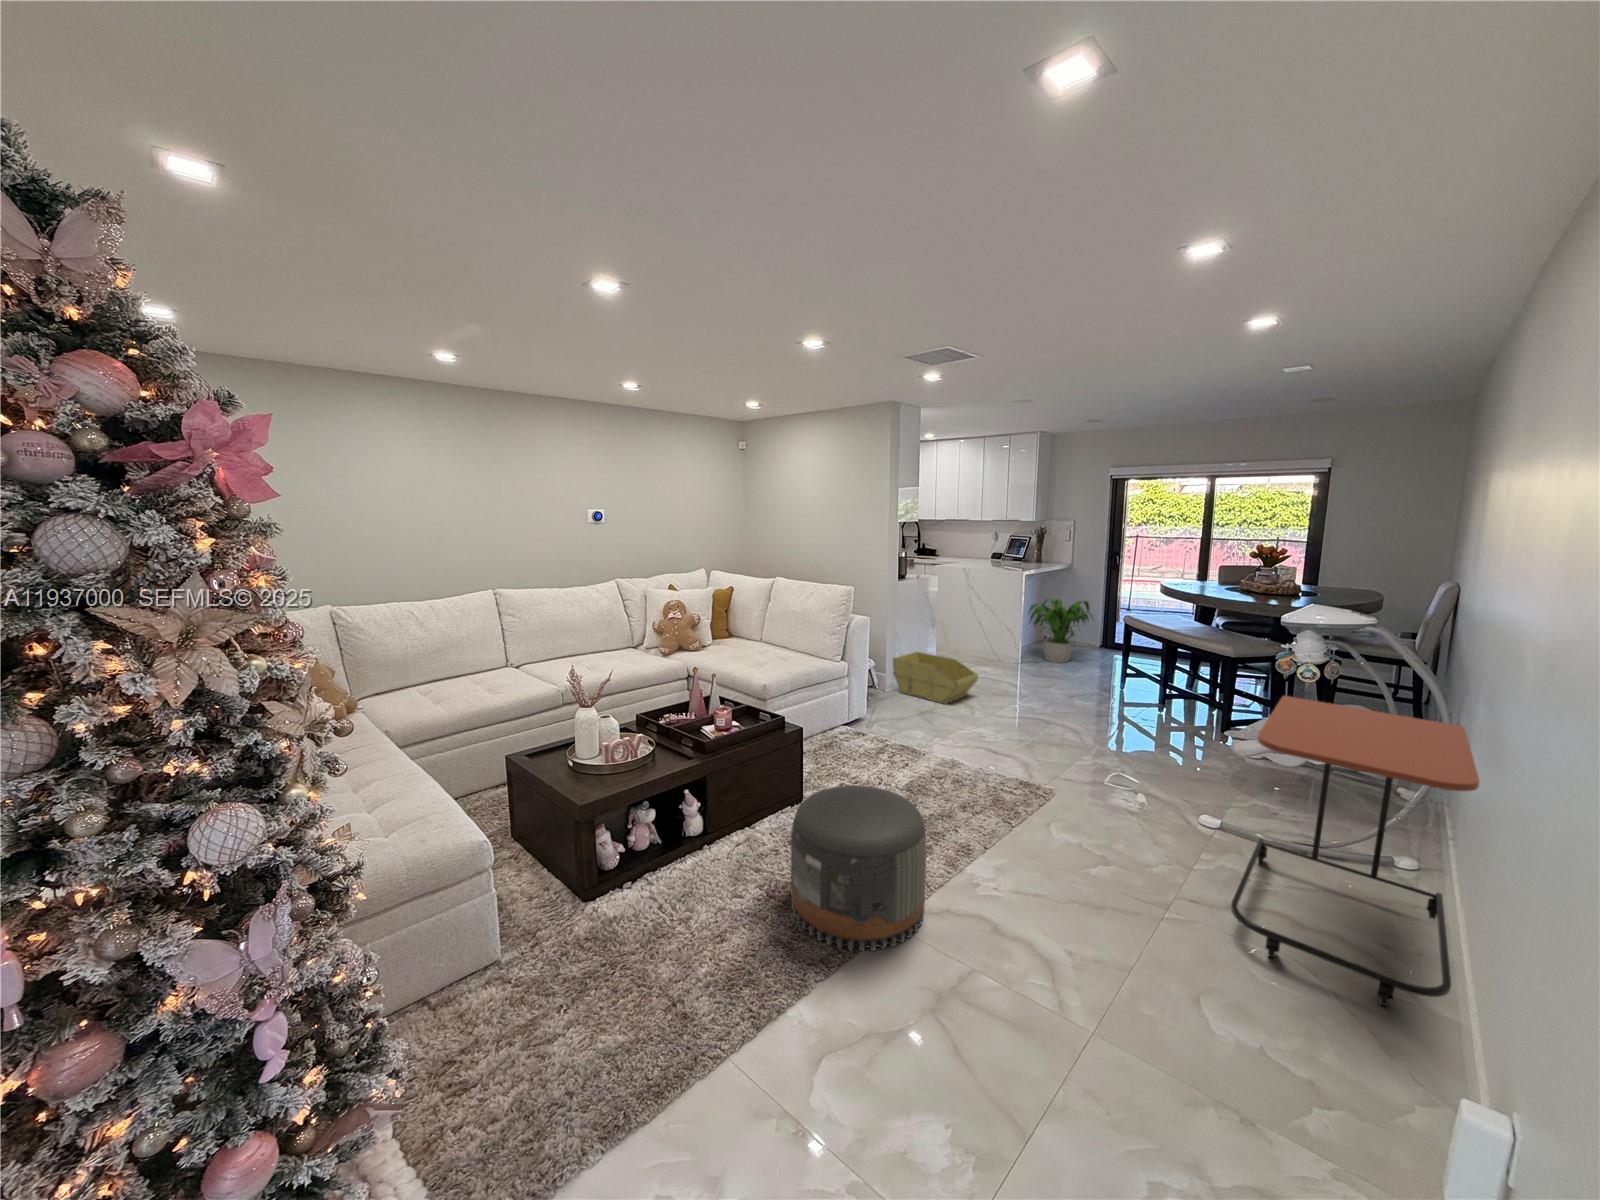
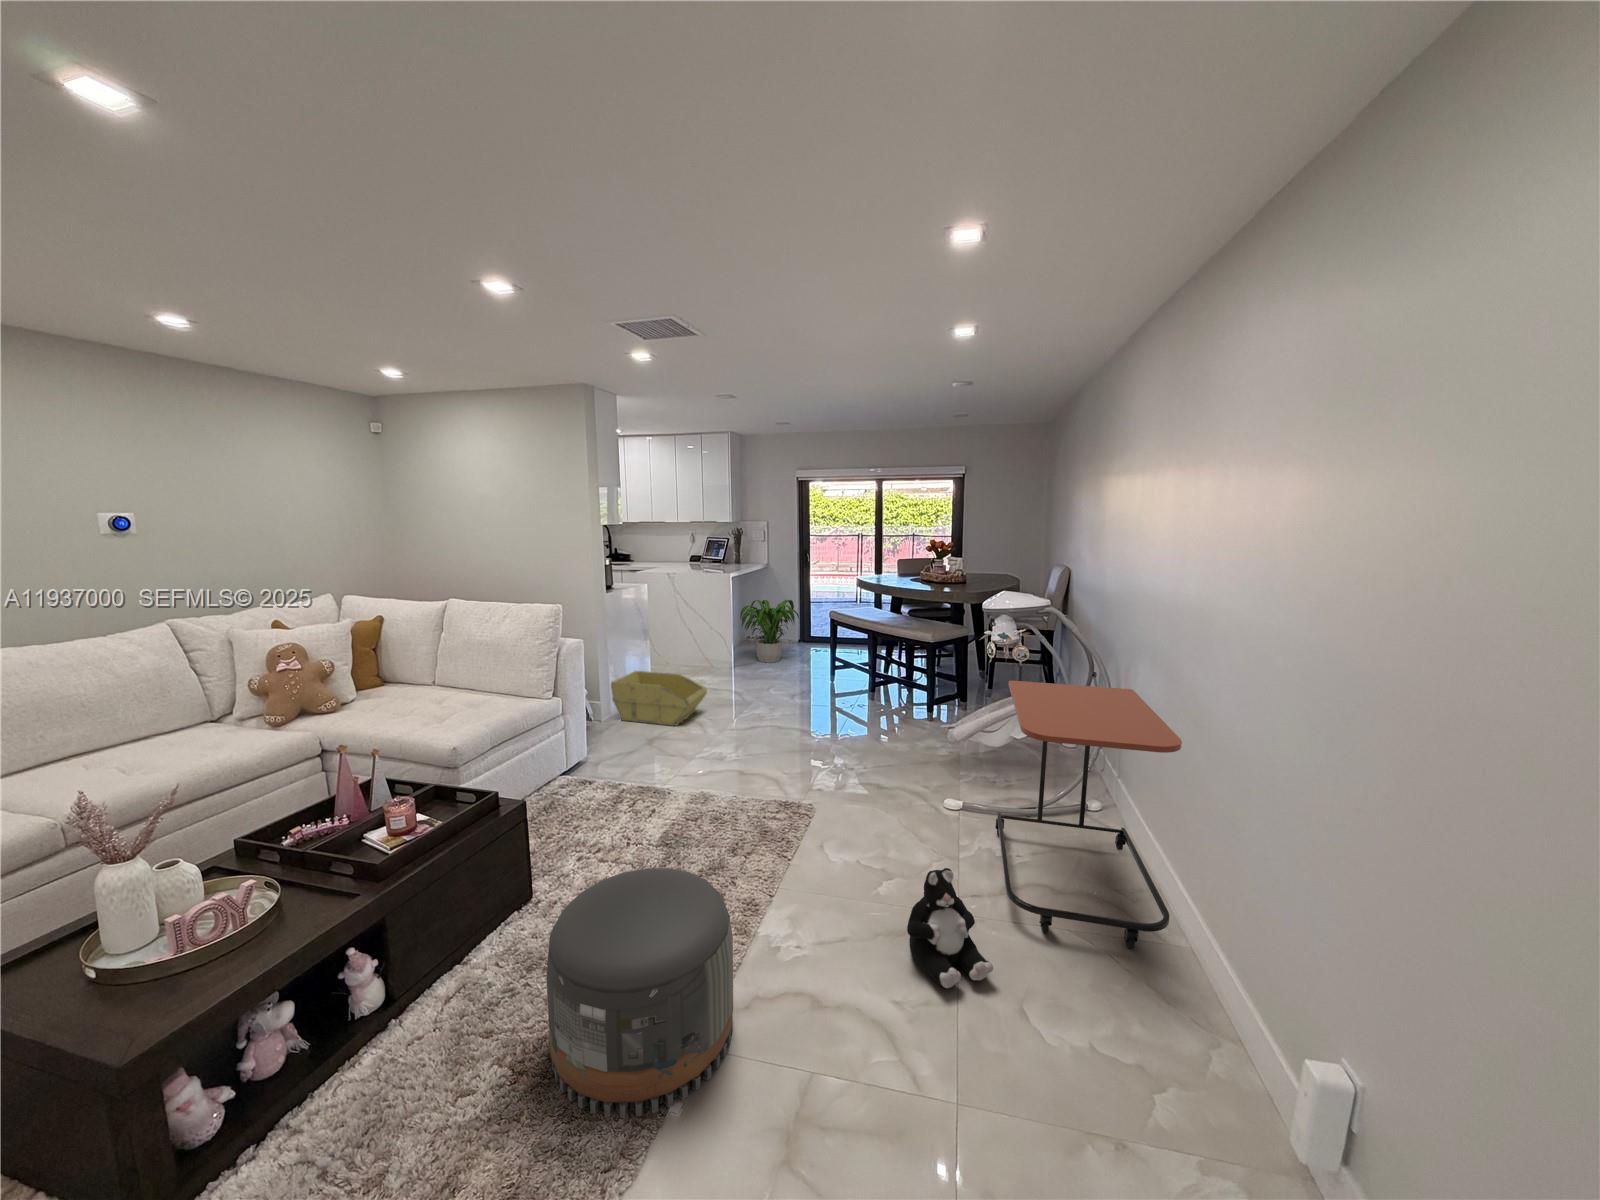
plush toy: none [1098,854,1183,968] -> present [907,868,993,988]

